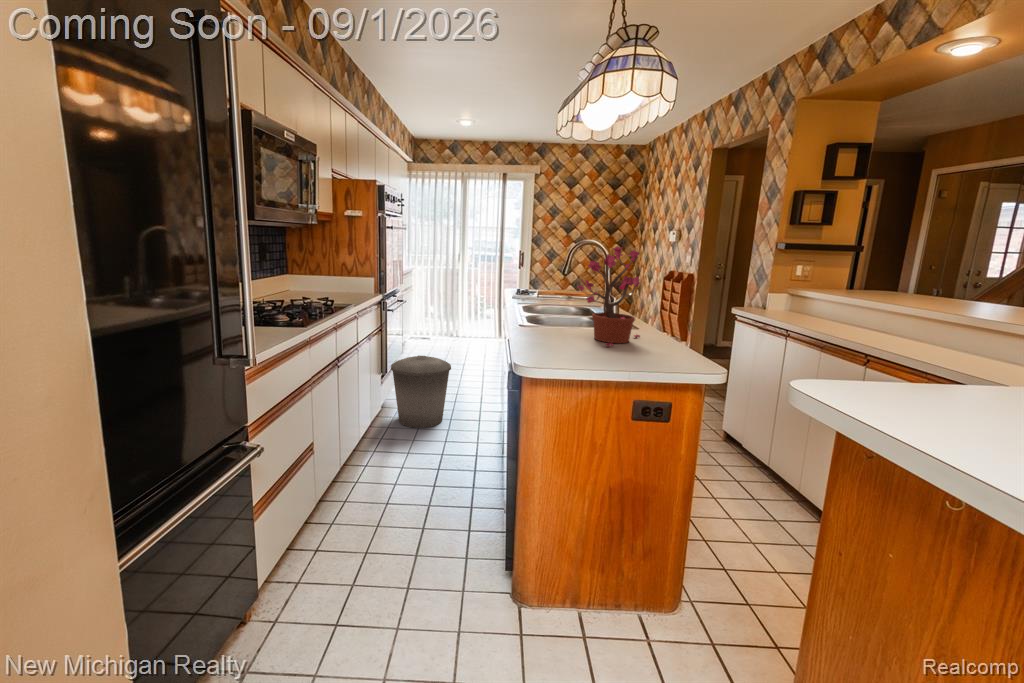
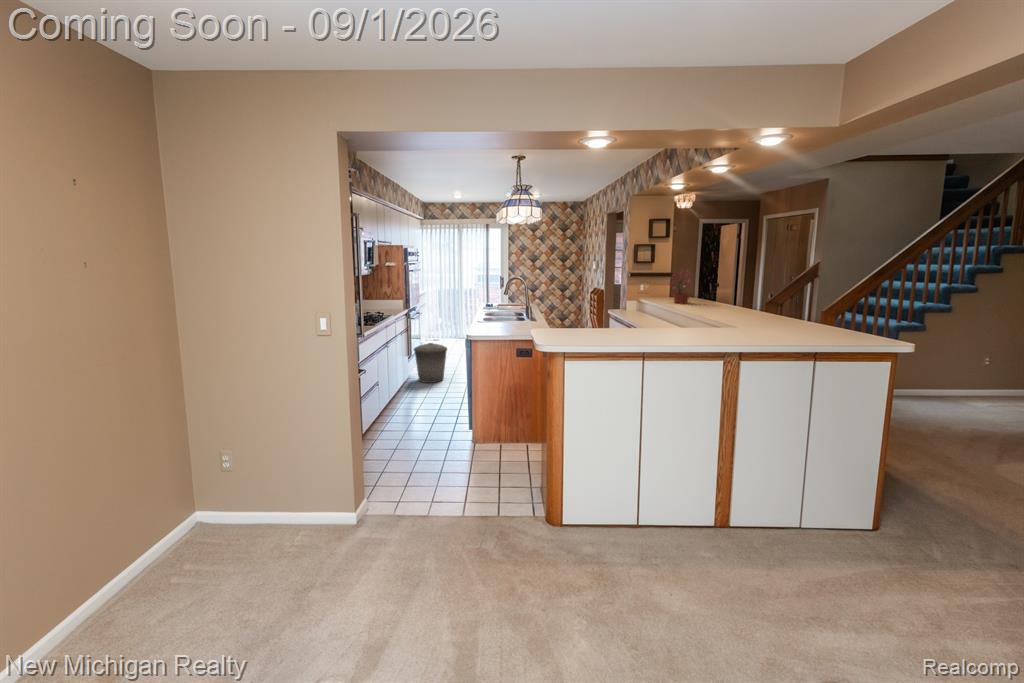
potted plant: present [577,247,640,347] -> present [670,268,690,304]

